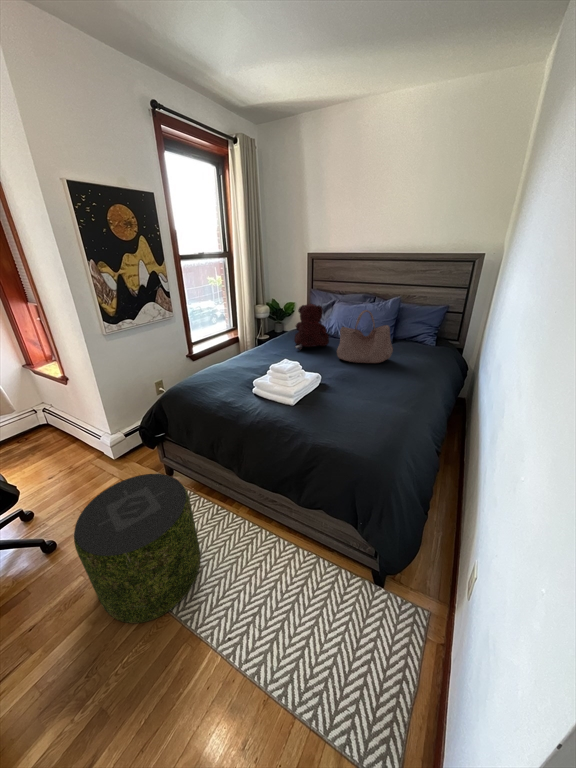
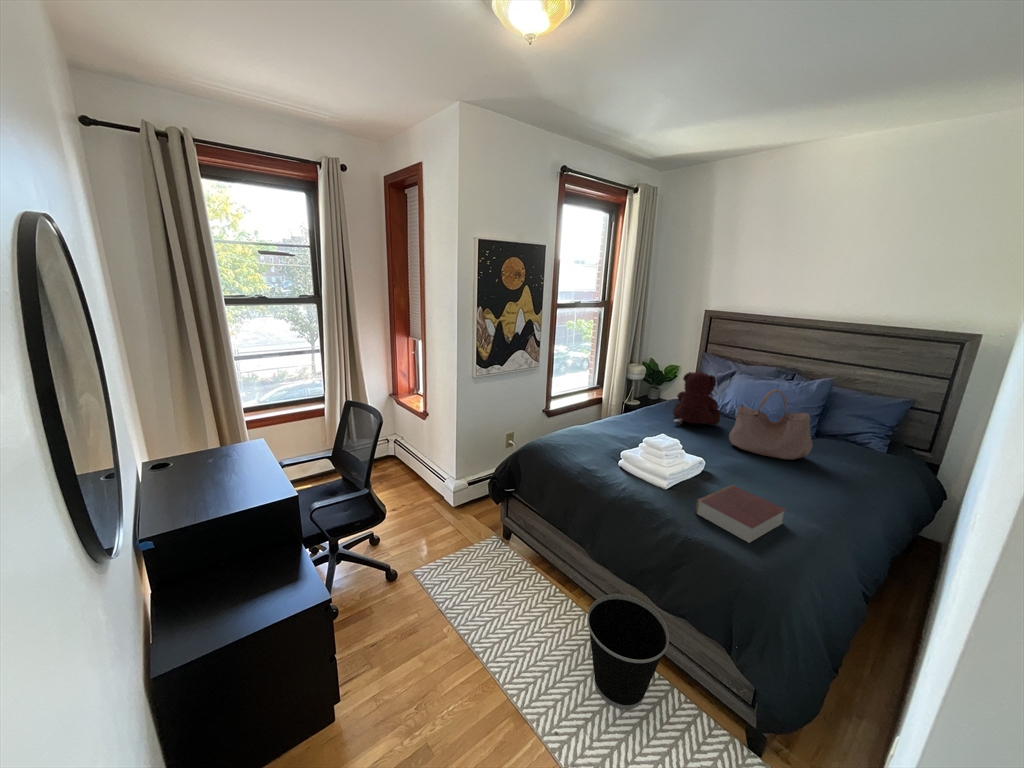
book: none [318,392,383,438] -> present [695,485,786,543]
pouf: present [74,474,200,623] -> none [432,524,537,680]
wastebasket: none [242,502,310,593] -> present [587,594,669,709]

